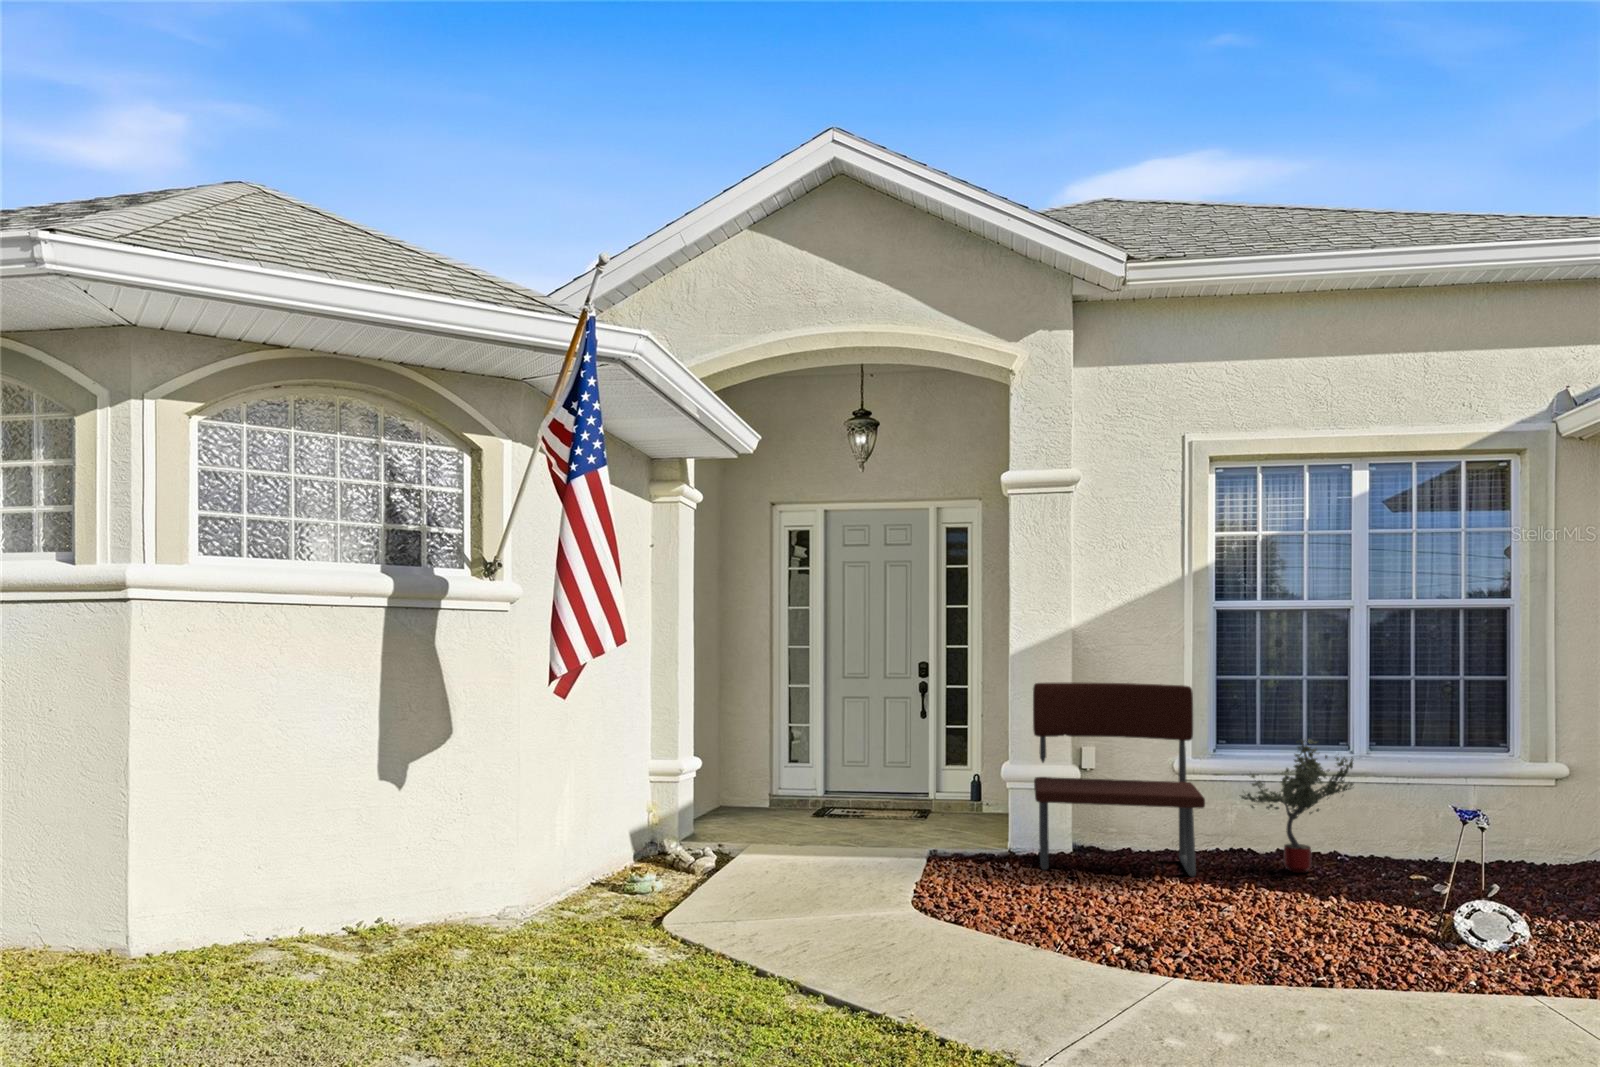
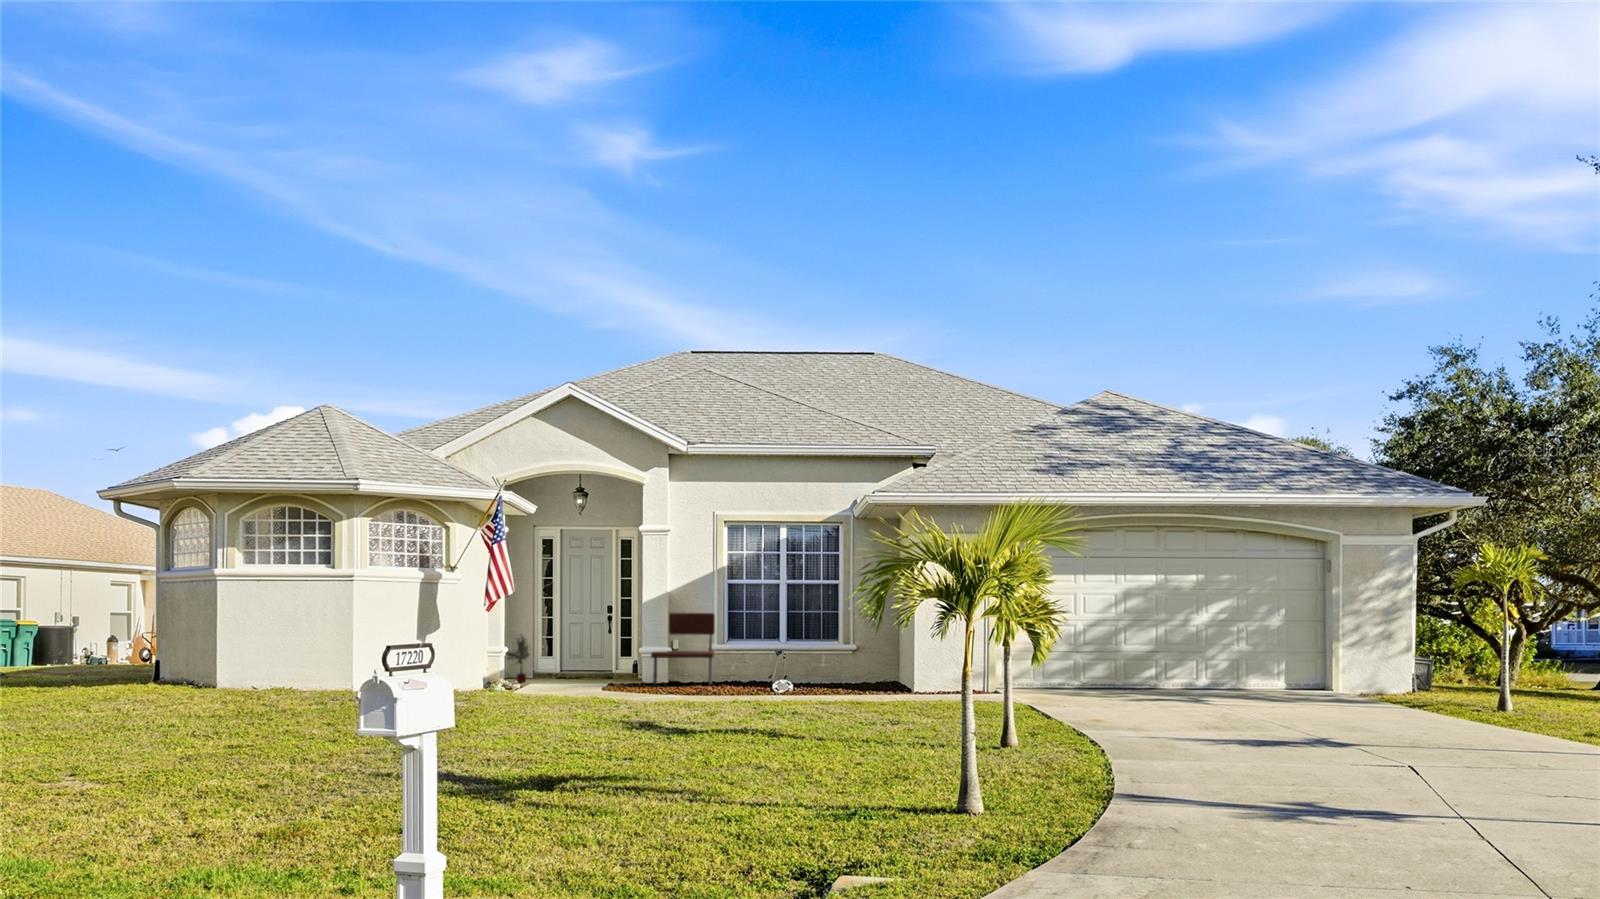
potted tree: present [1241,739,1354,873] -> present [506,634,529,683]

